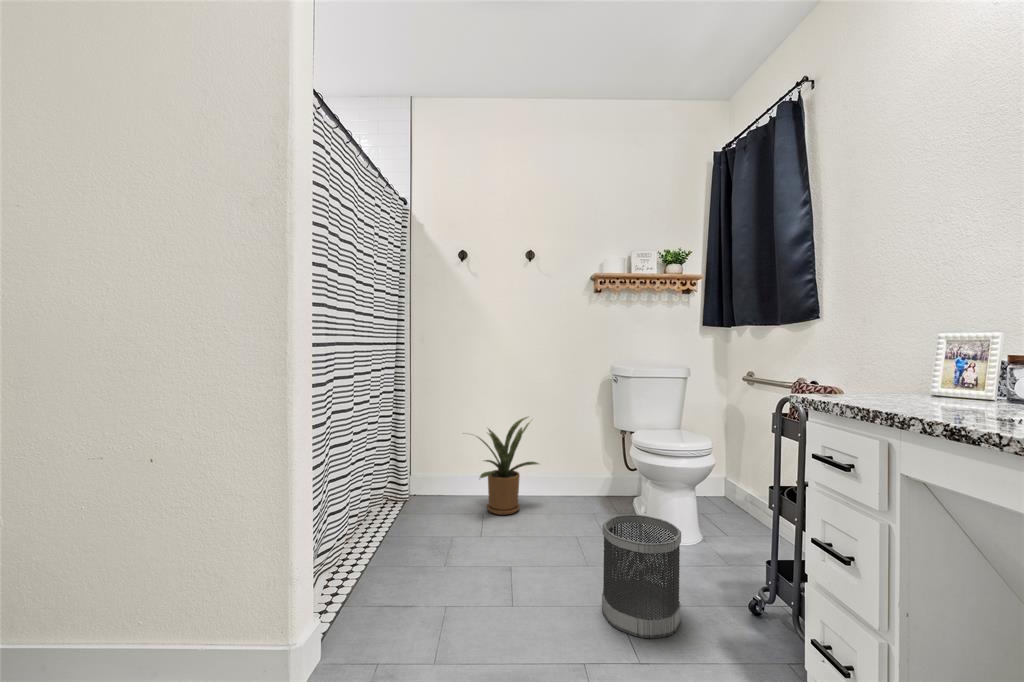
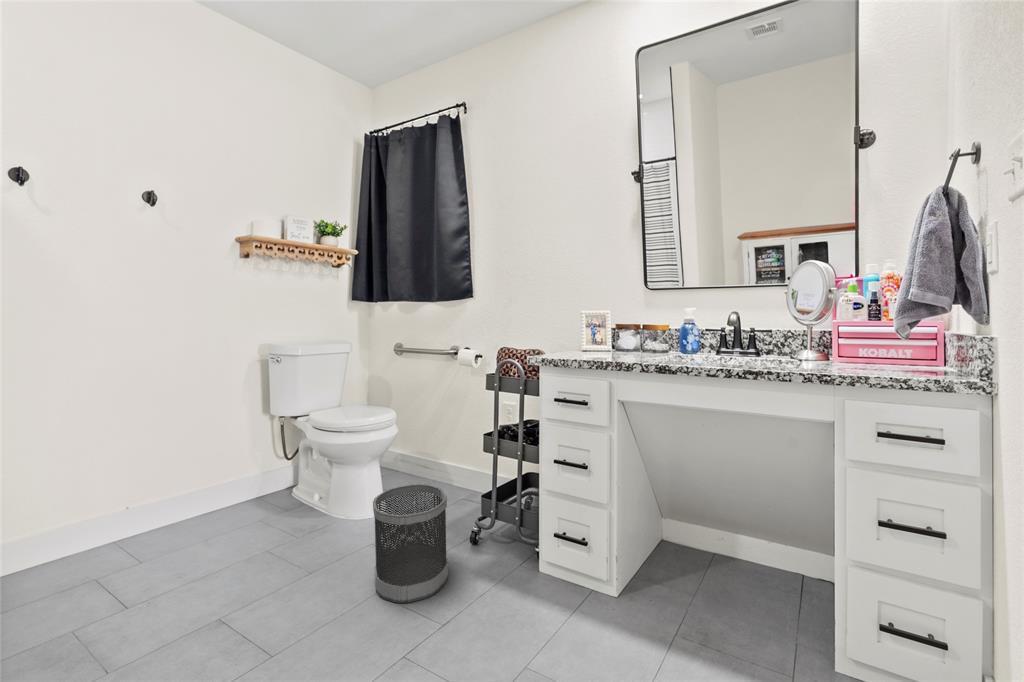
house plant: present [478,417,539,515] -> none [45,419,196,571]

